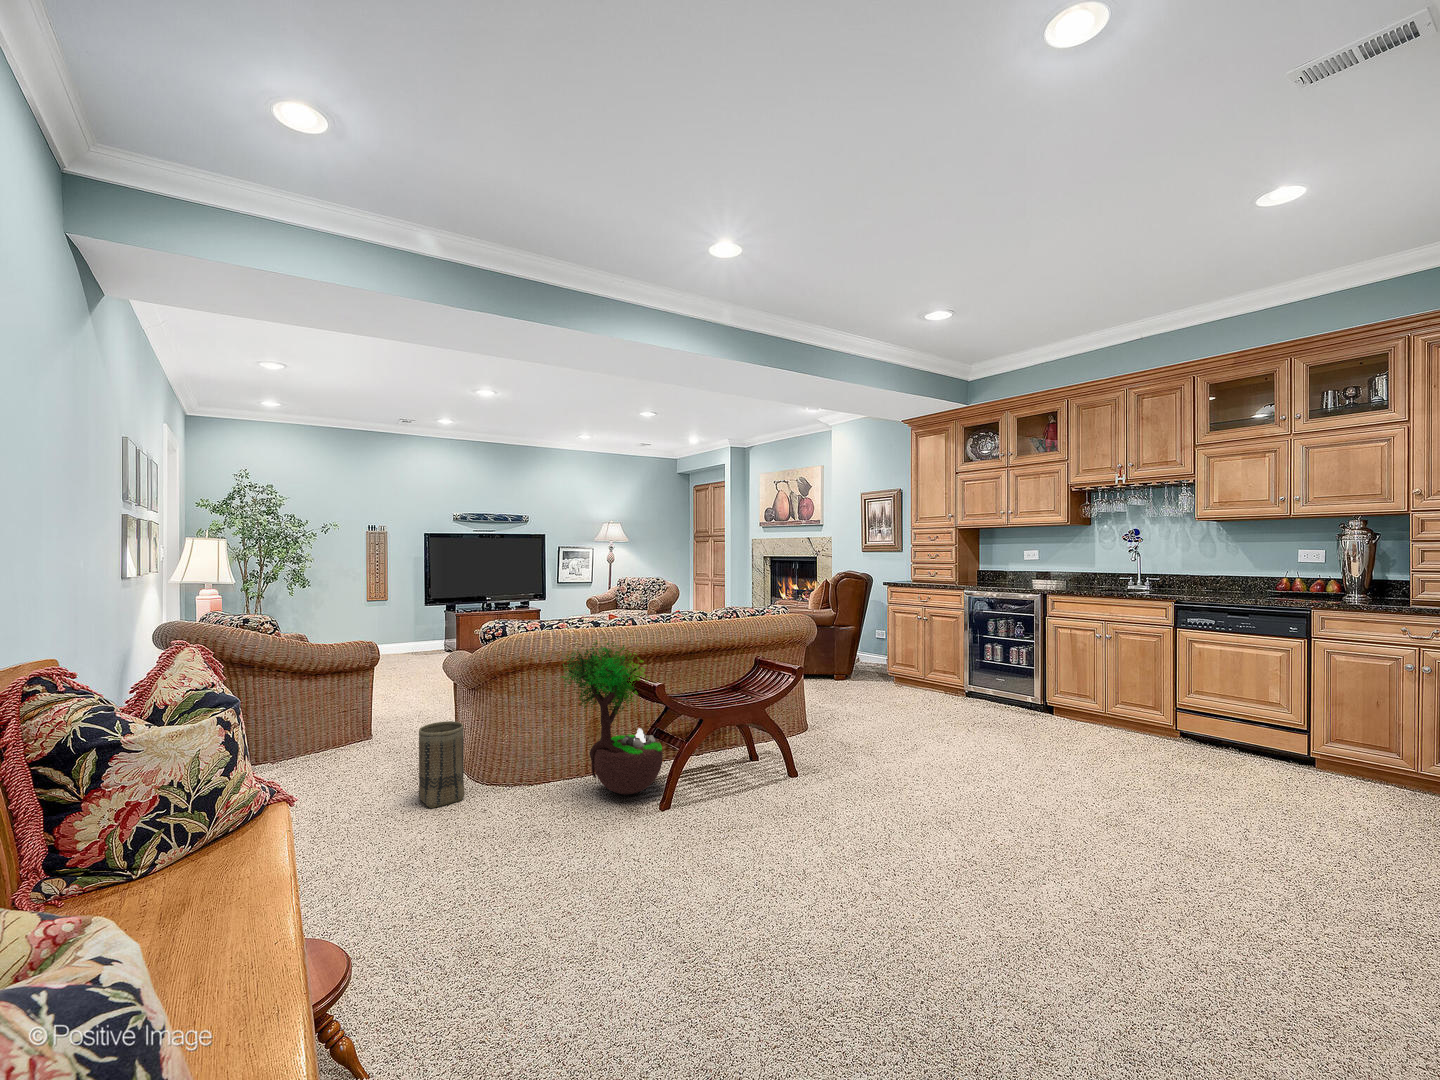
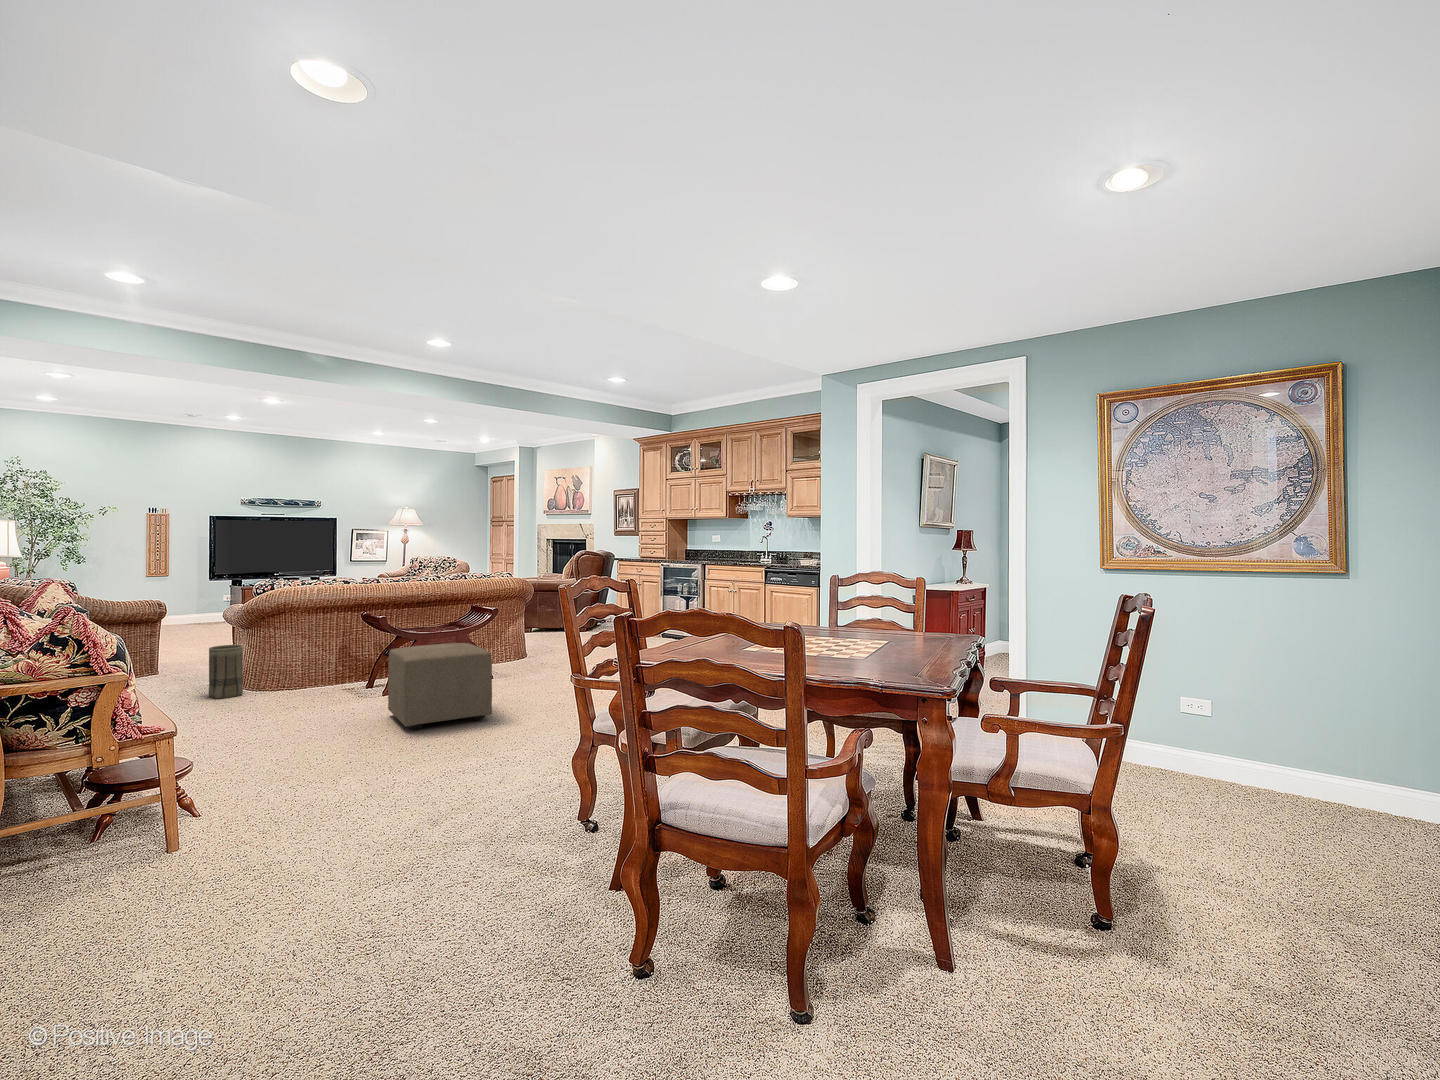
potted tree: present [560,631,663,794] -> none [315,583,389,690]
ottoman: none [702,748,907,956] -> present [388,643,492,729]

